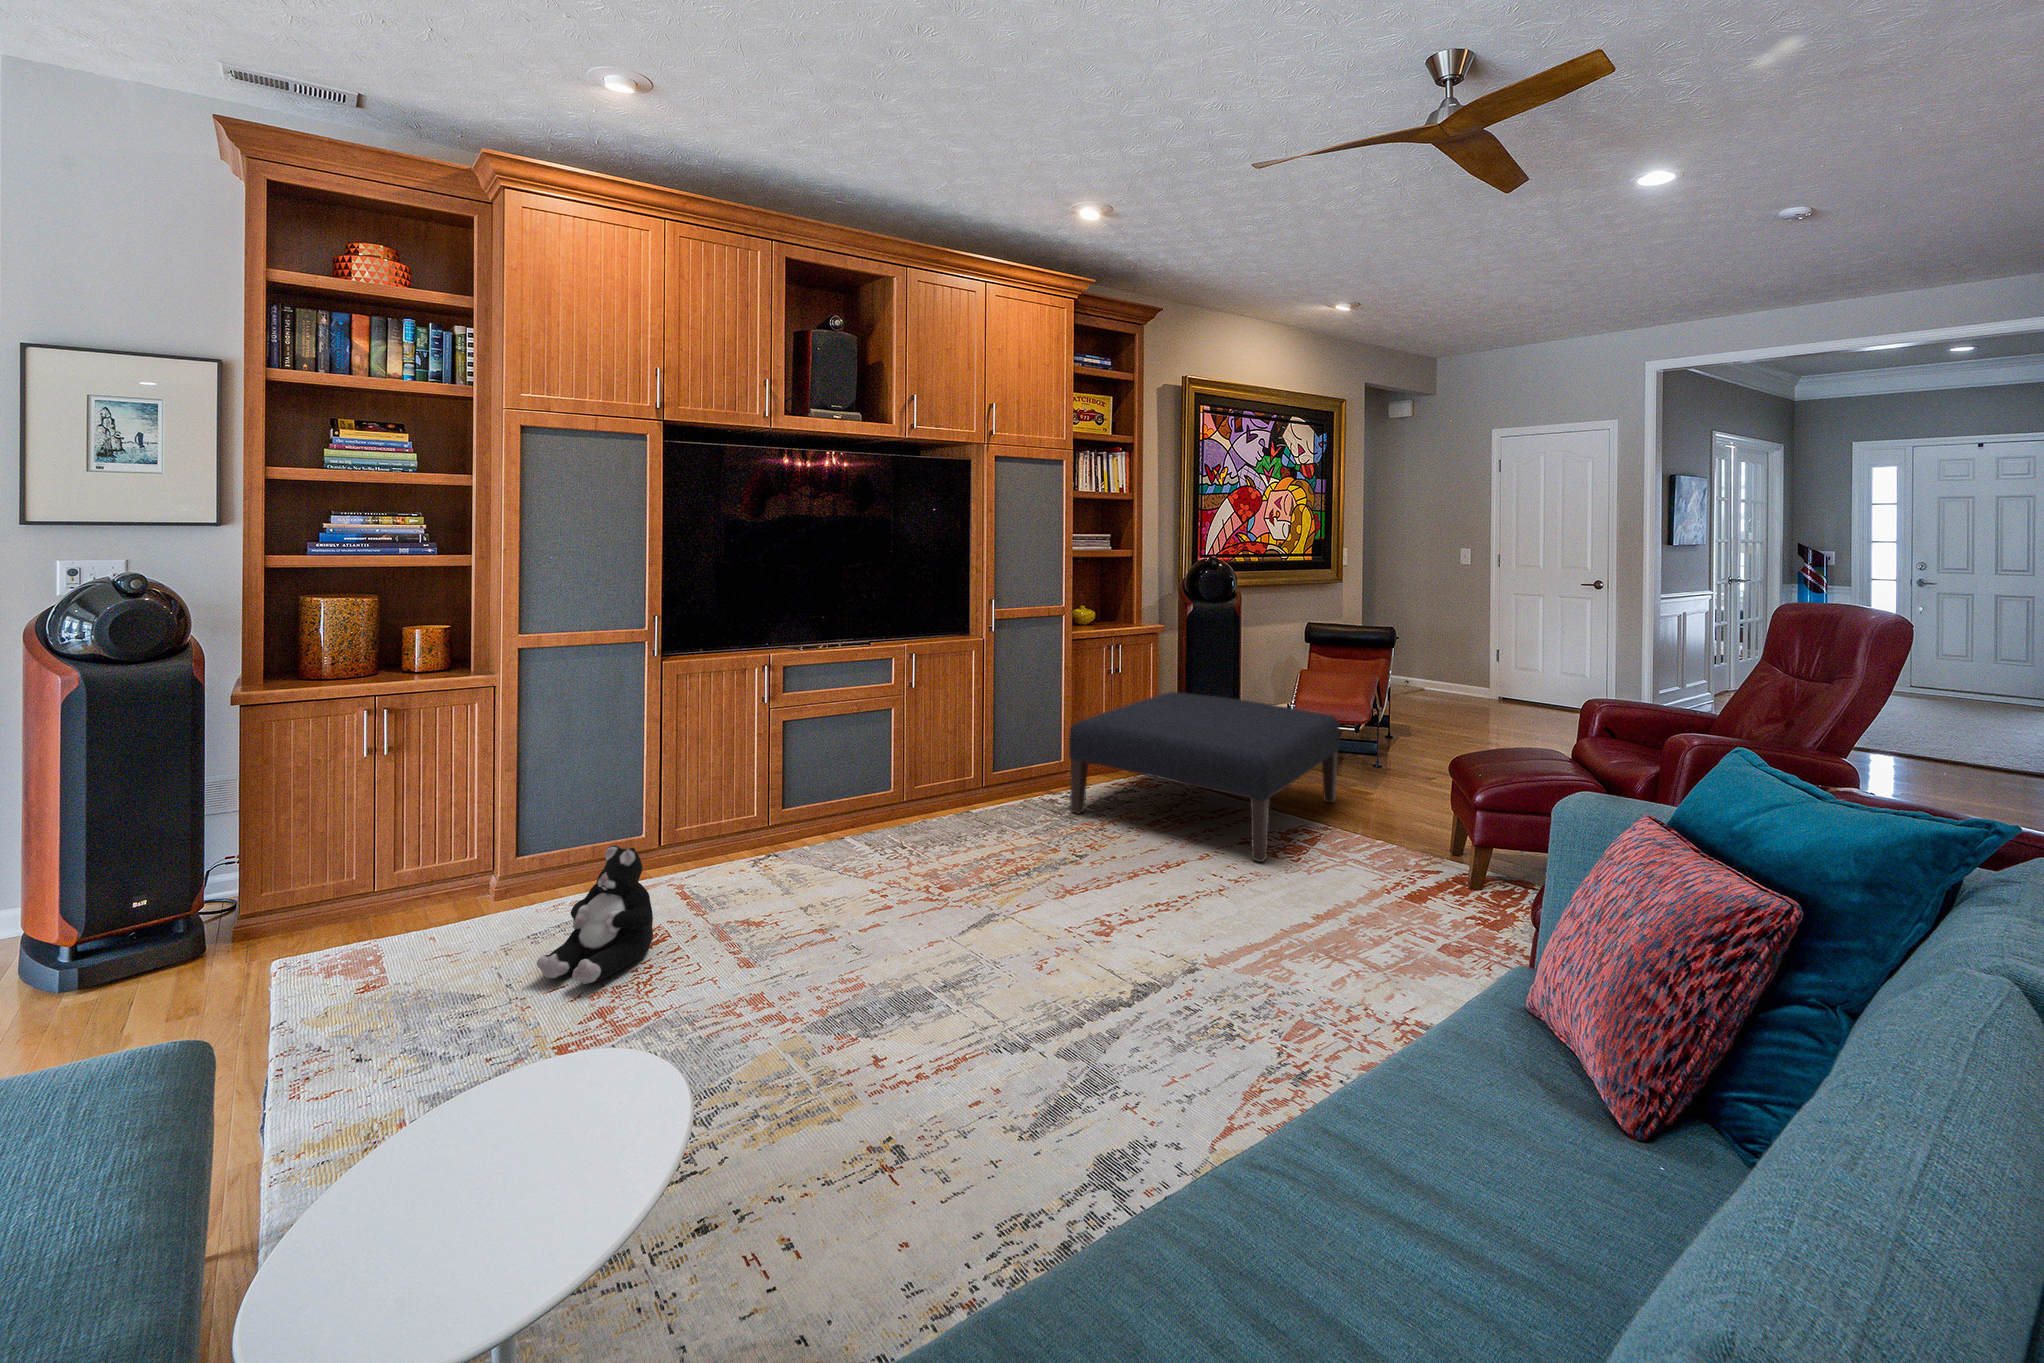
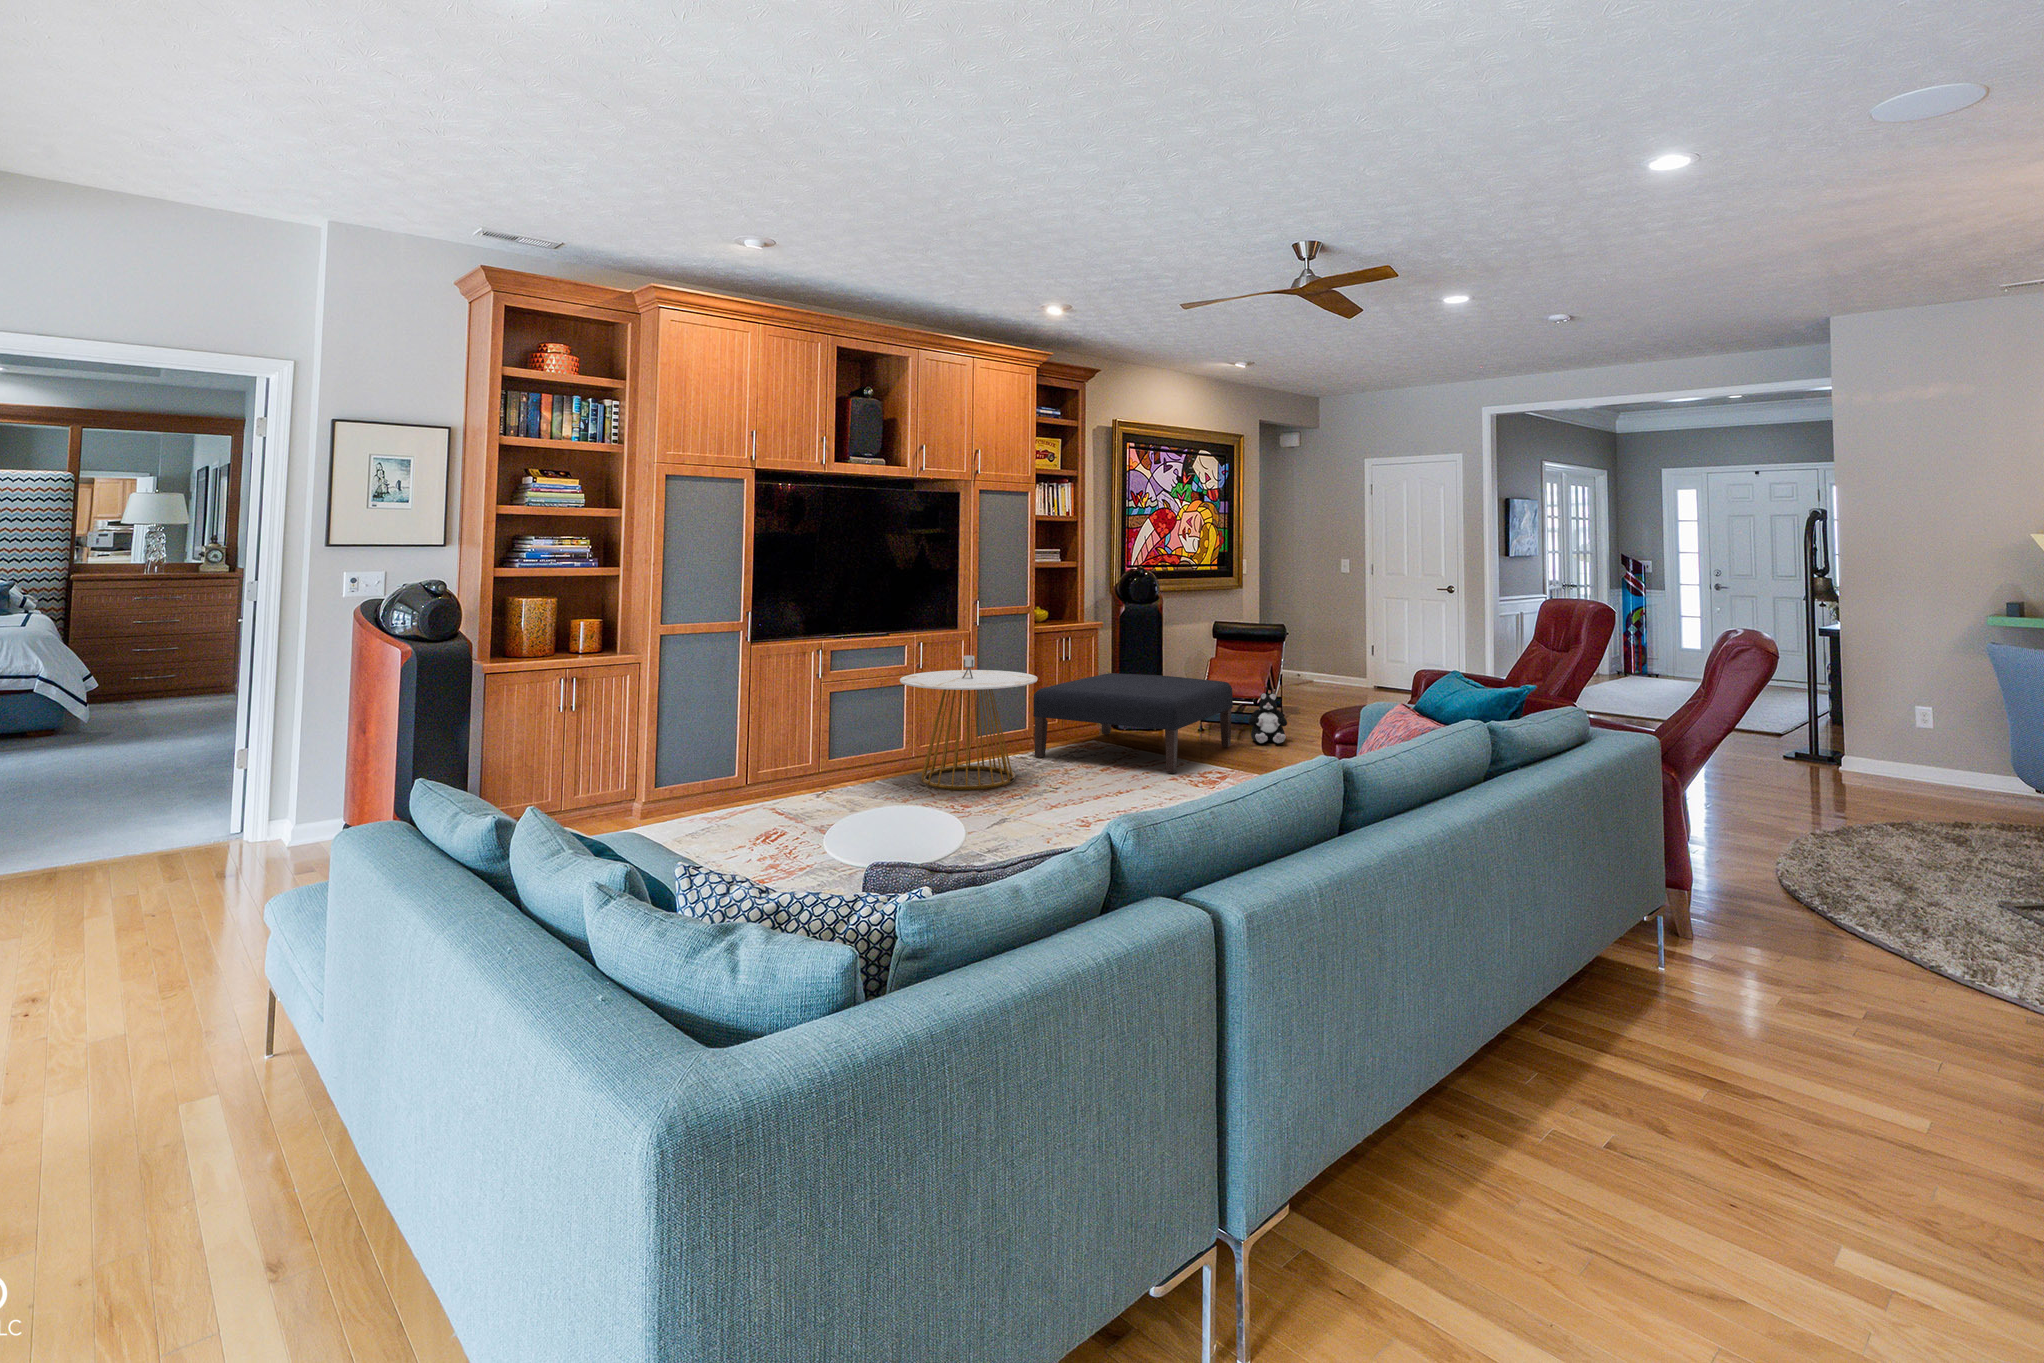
side table: none [870,685,1066,889] -> present [900,655,1038,790]
plush toy: present [537,845,653,984] -> present [1248,693,1287,744]

